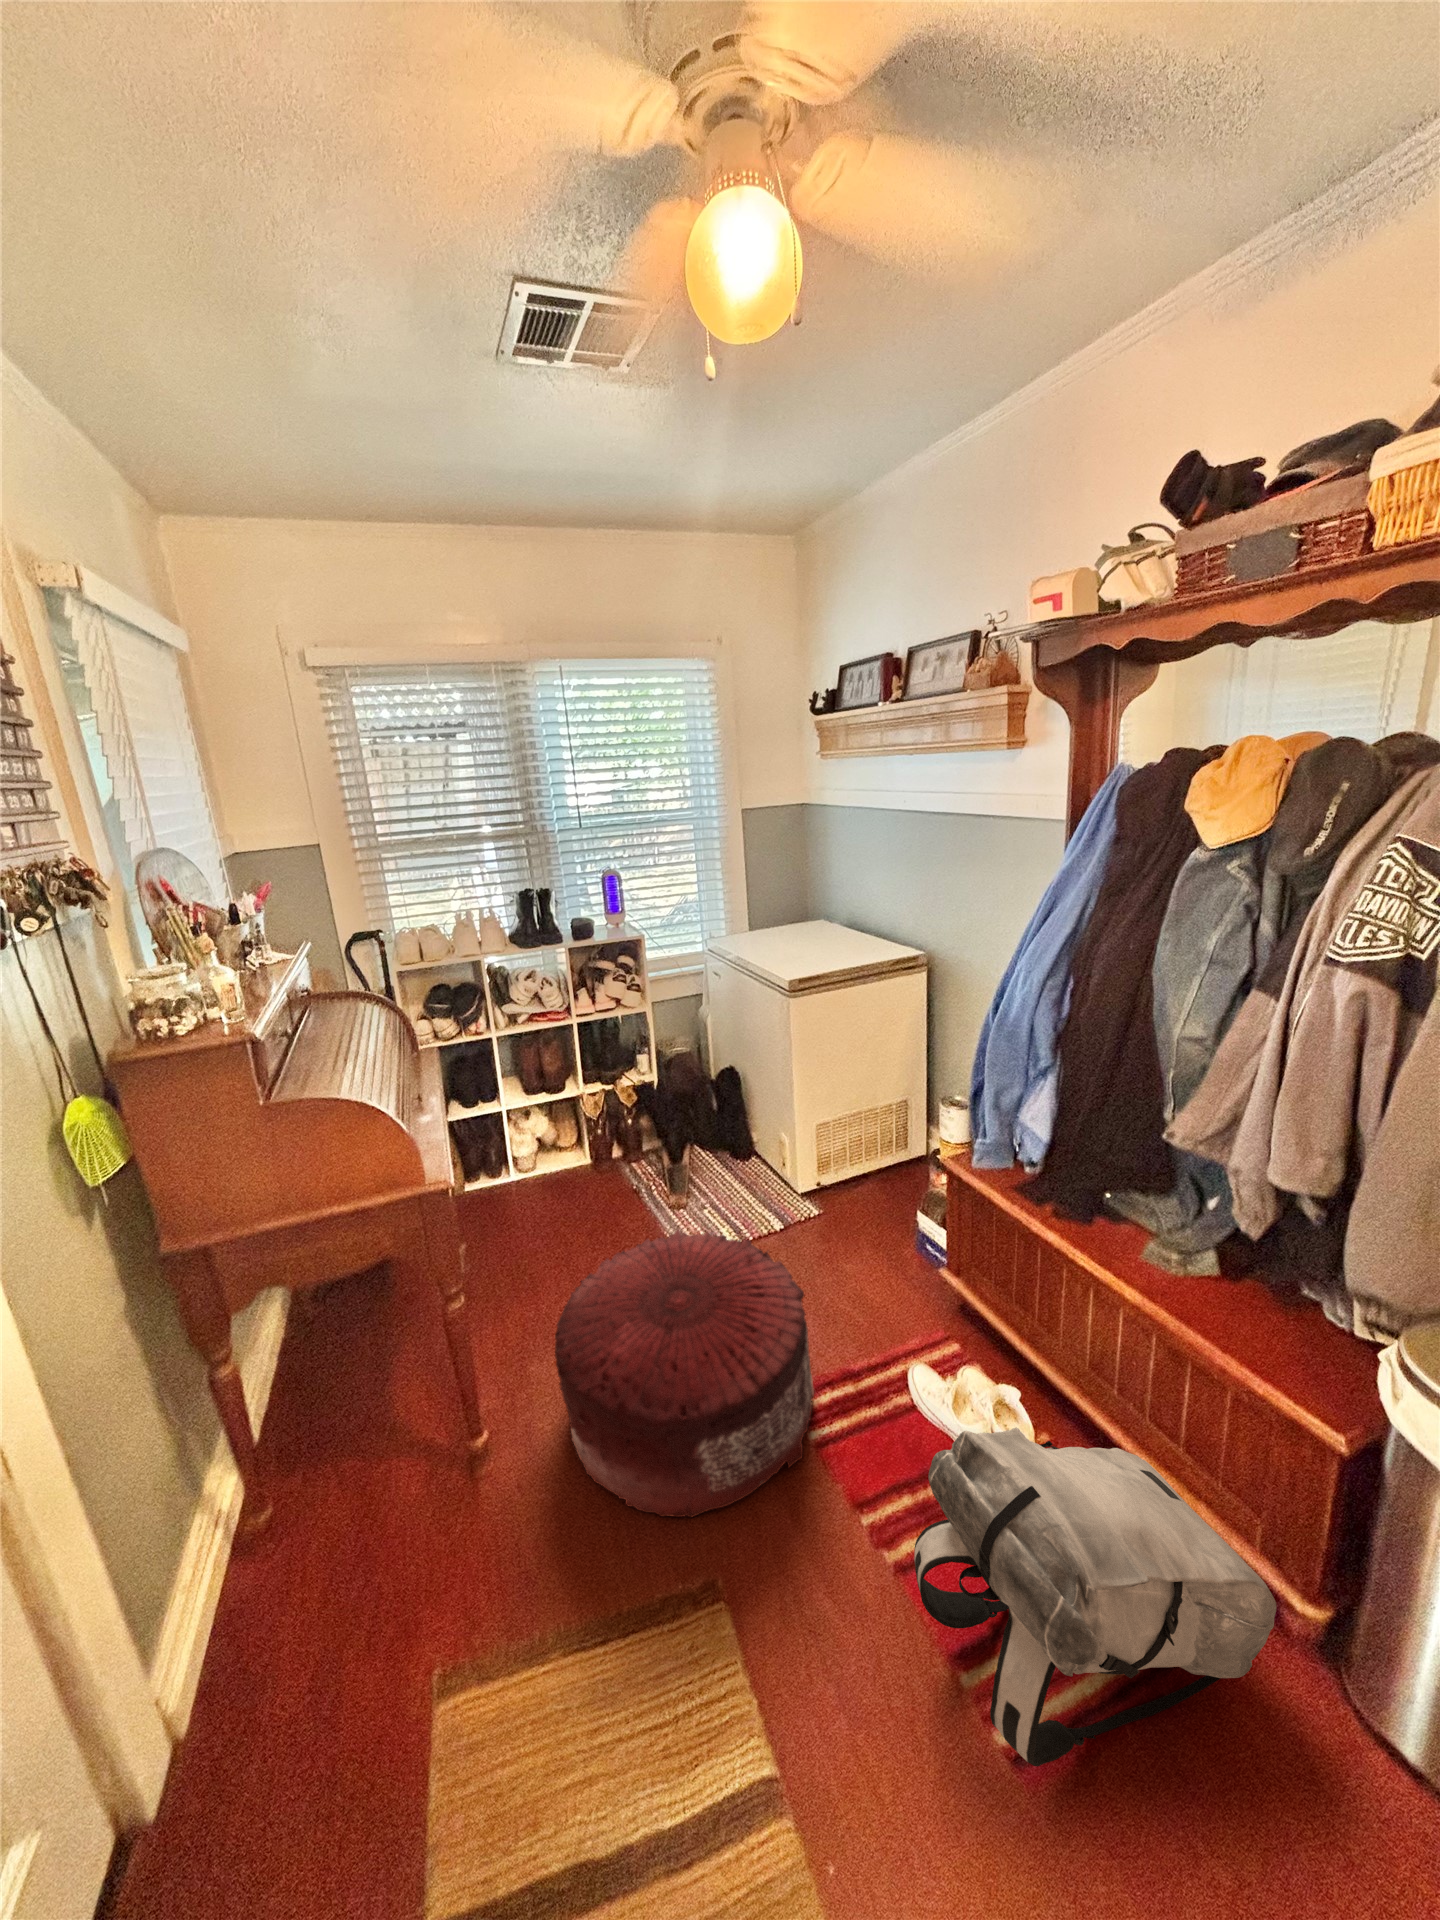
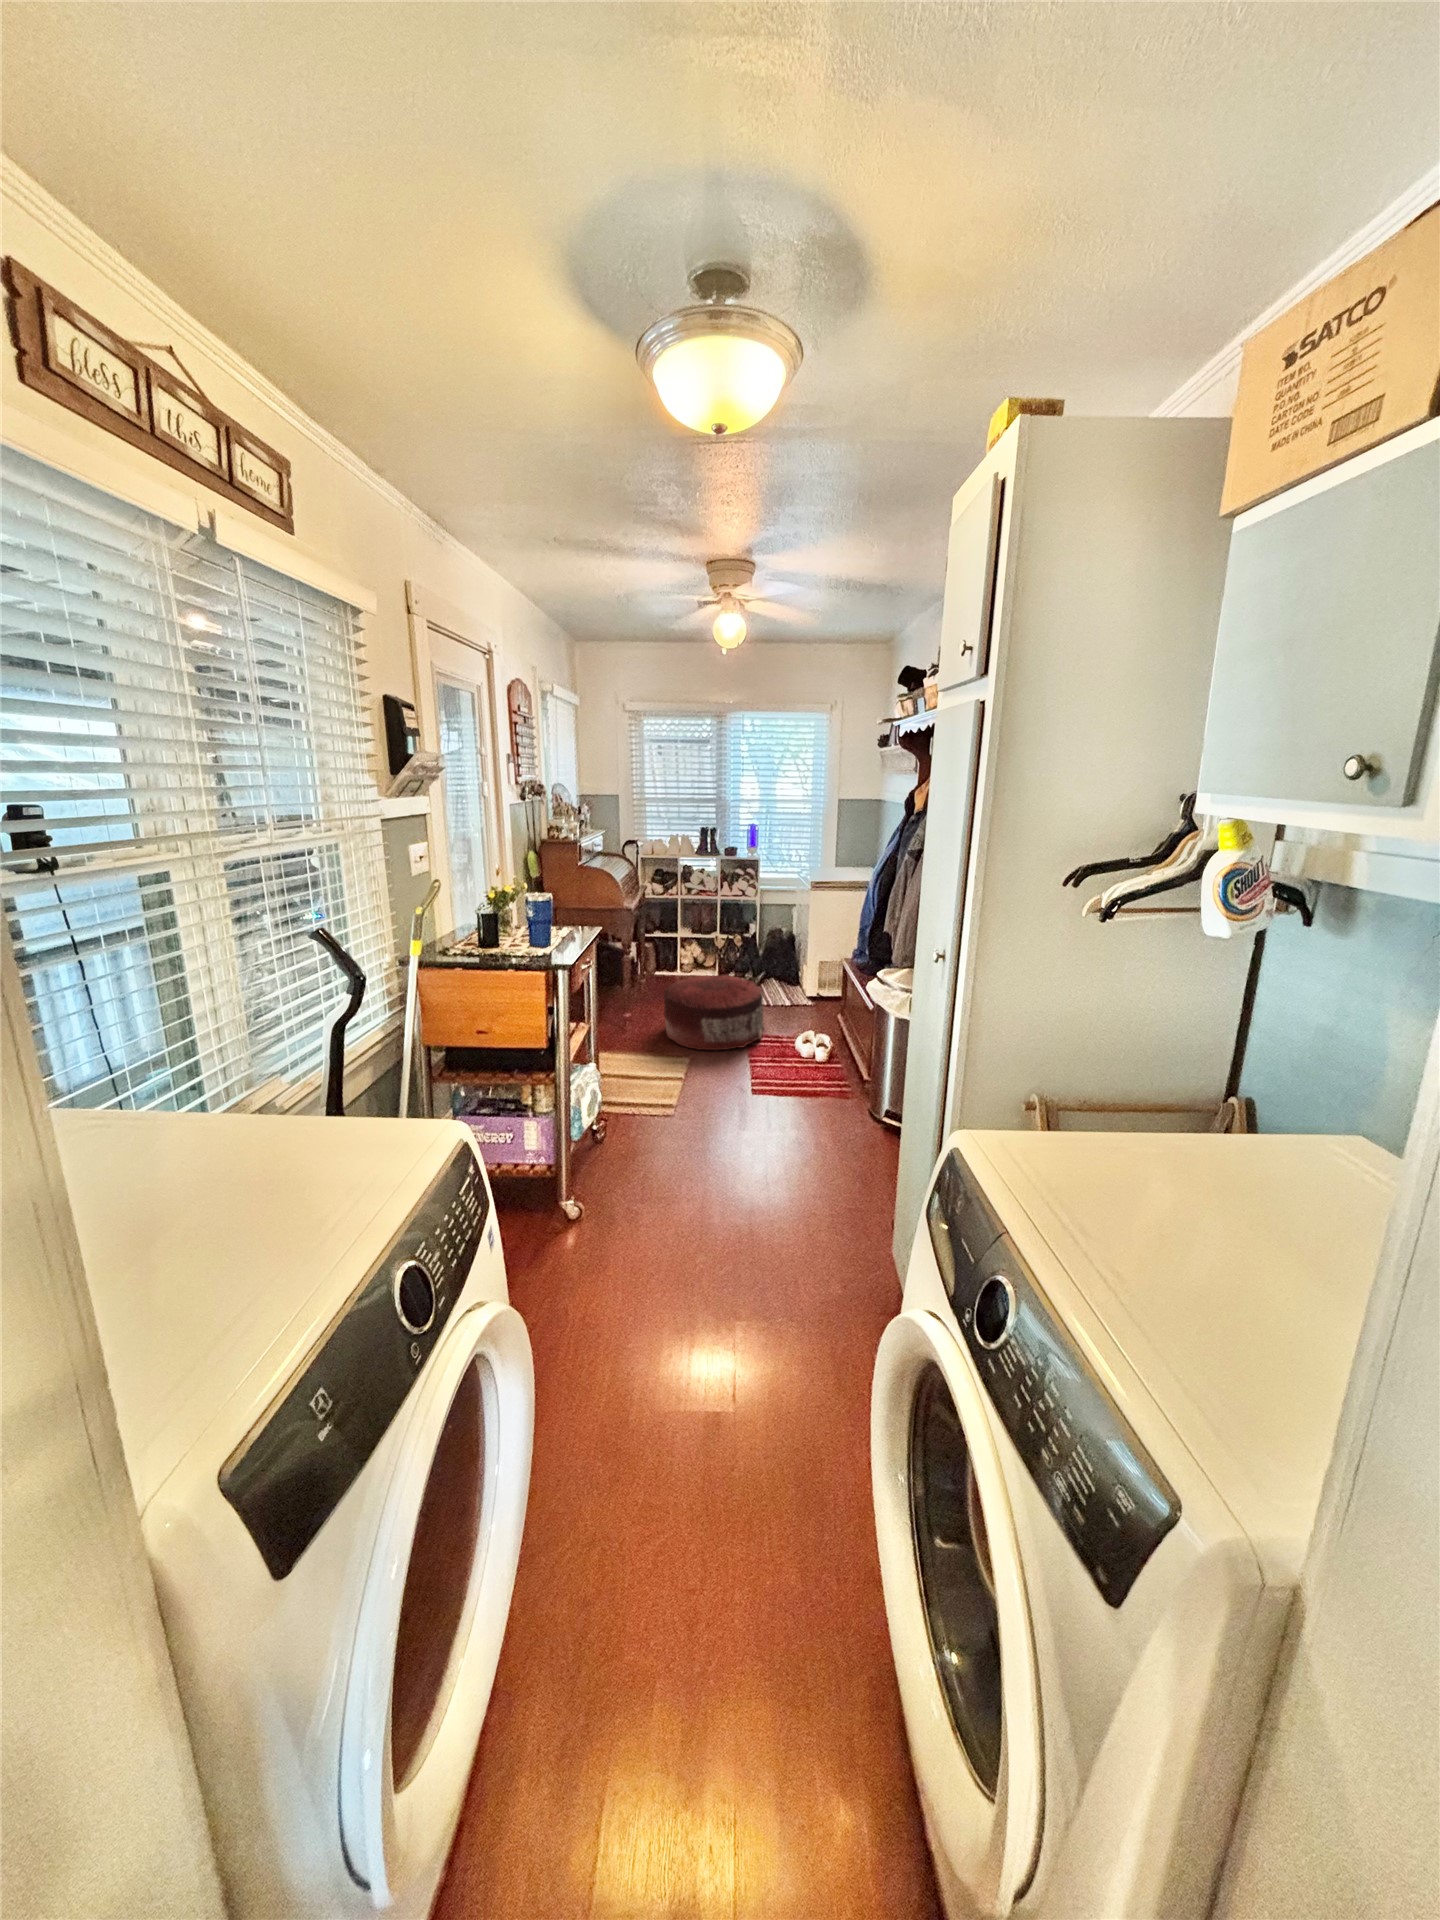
backpack: present [914,1427,1276,1766] -> none [750,1010,860,1101]

